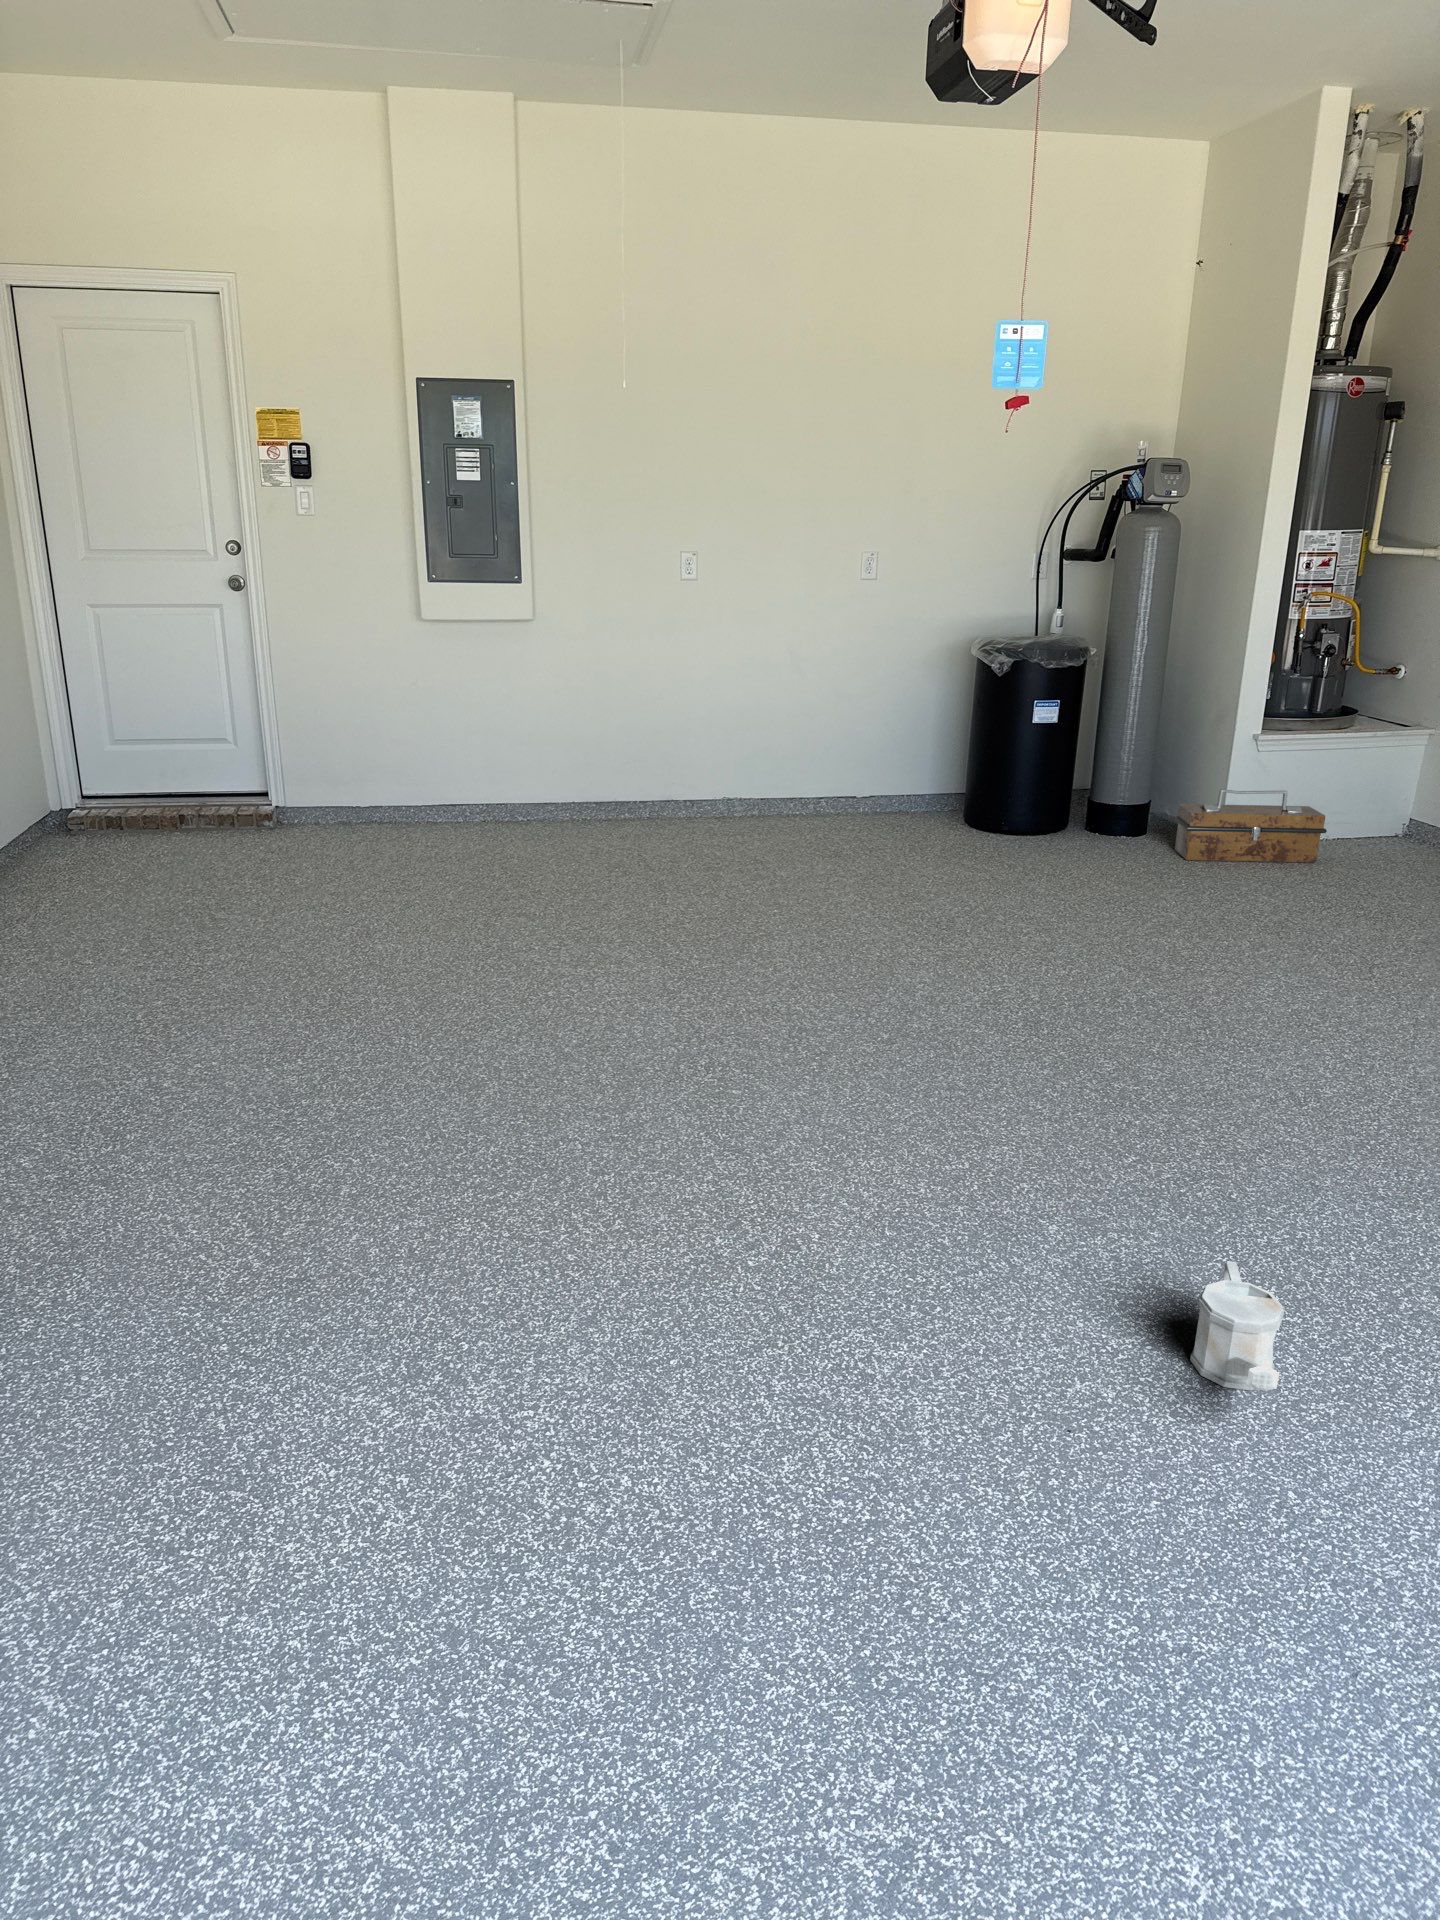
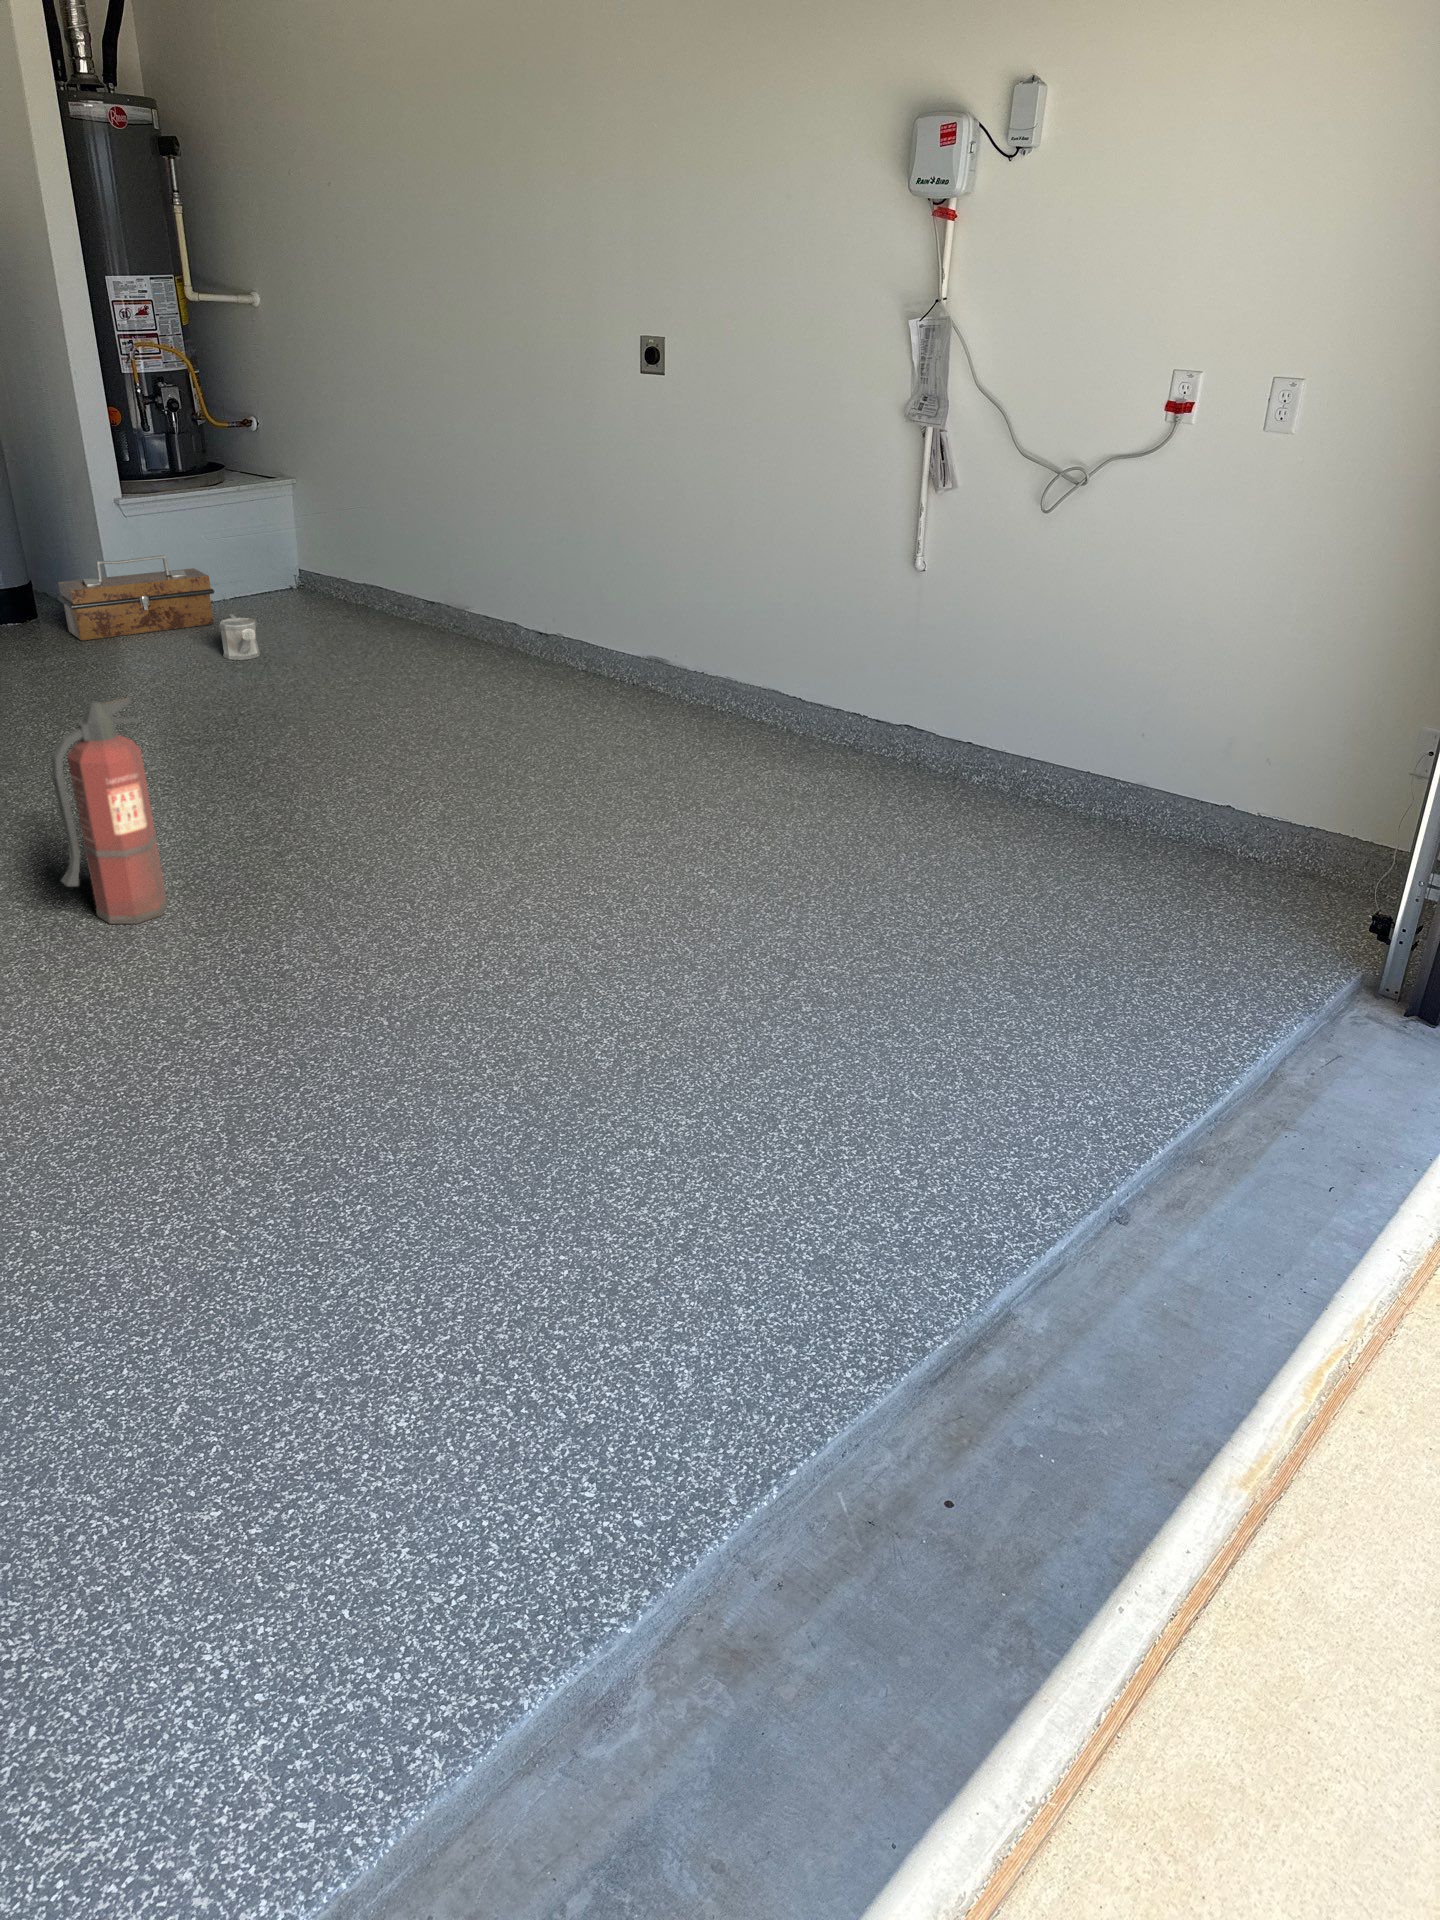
fire extinguisher: none [1190,938,1319,1166] -> present [52,698,168,924]
watering can: present [1190,1261,1284,1391] -> present [219,614,260,660]

